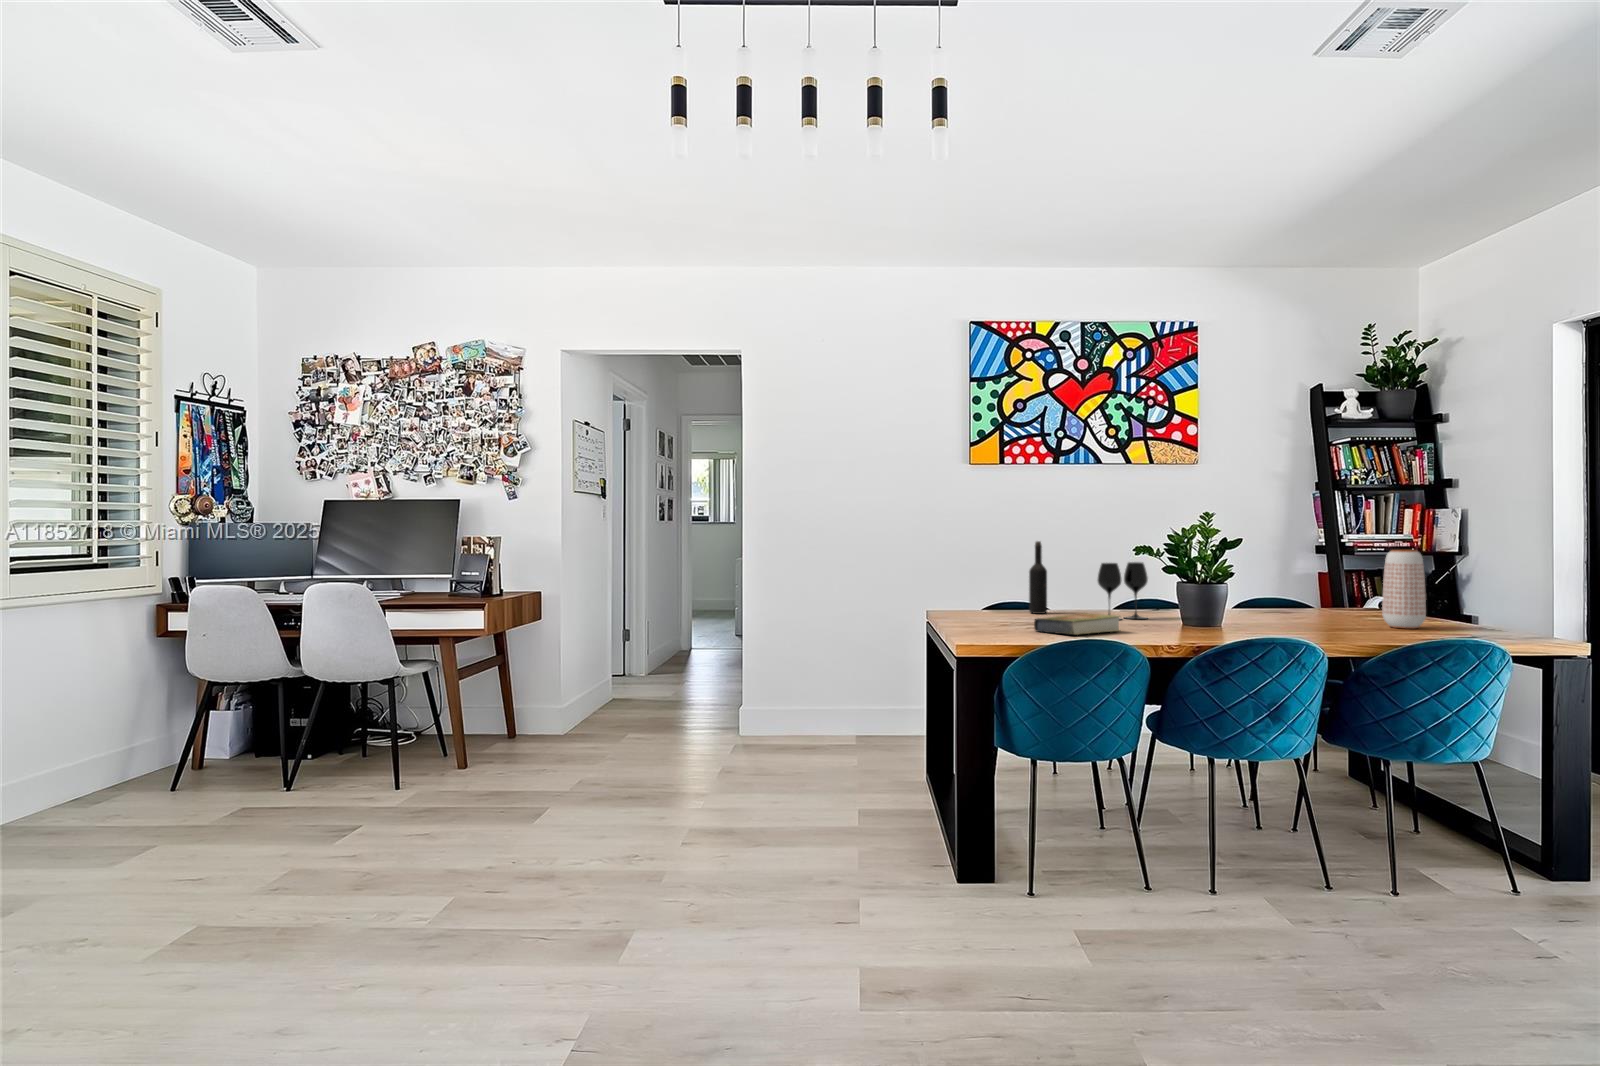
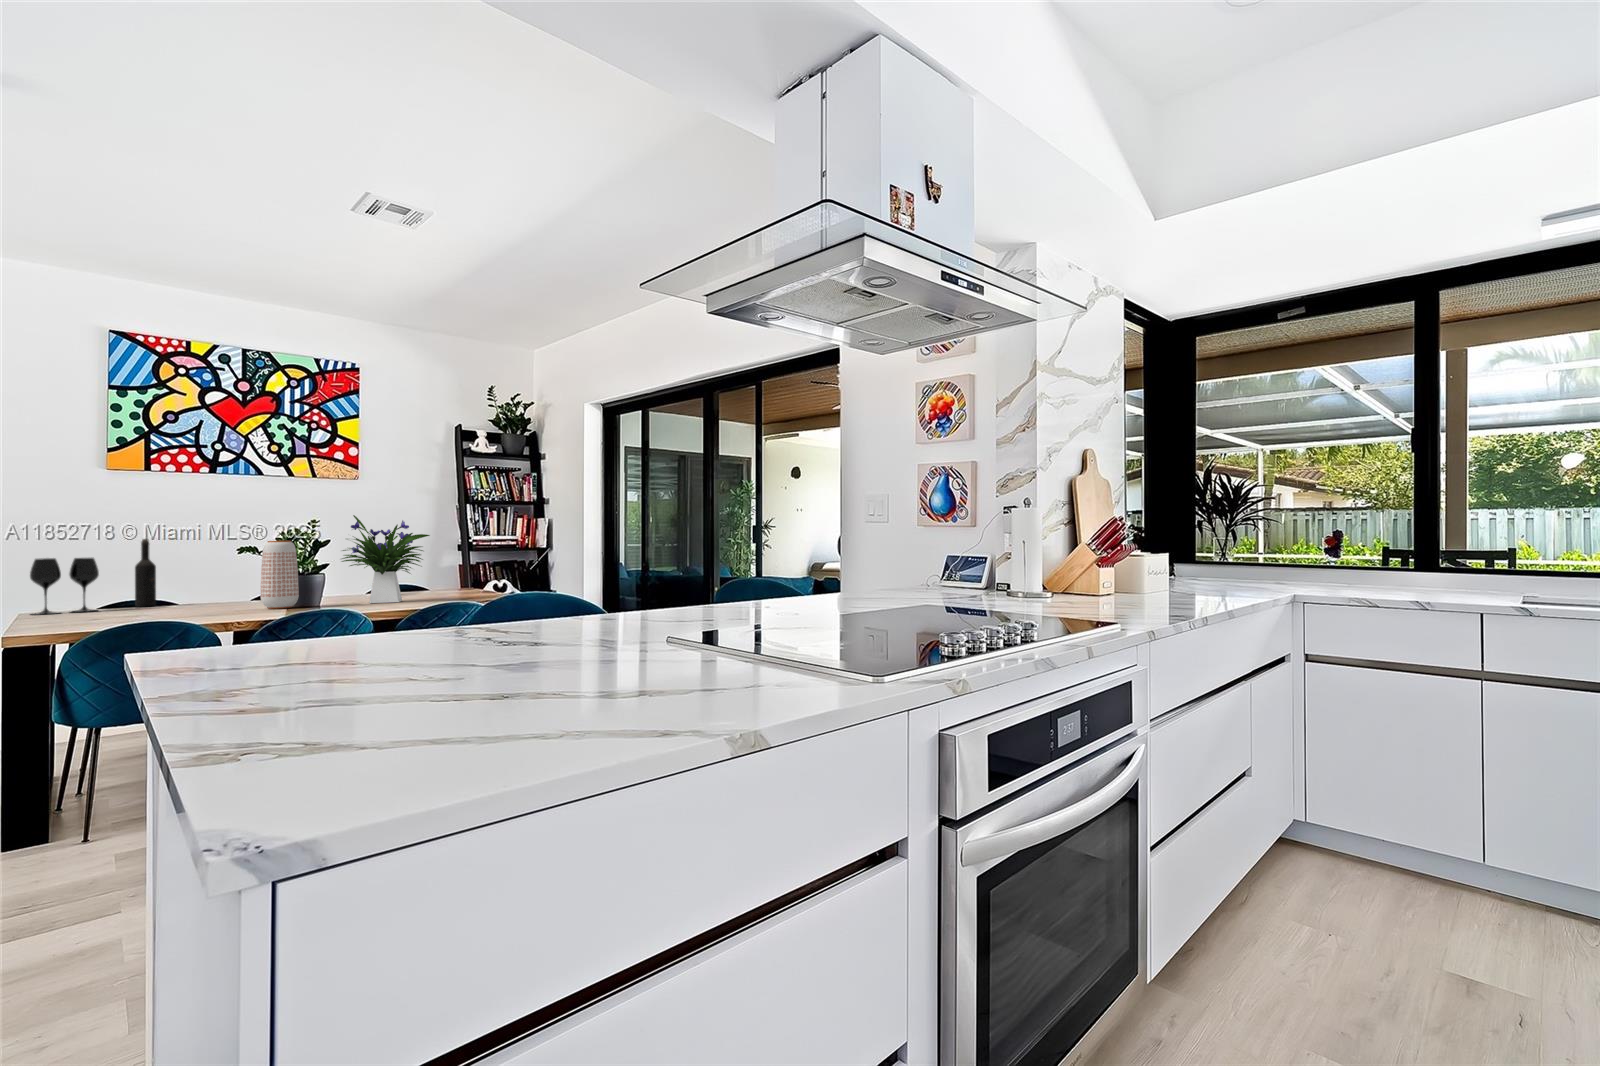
flower arrangement: none [1252,517,1377,634] -> present [342,515,430,603]
vase: present [1382,550,1426,629] -> present [260,541,299,609]
wine glass: present [1098,562,1148,620] -> present [30,558,99,615]
book: present [1034,613,1119,635] -> none [100,598,201,618]

